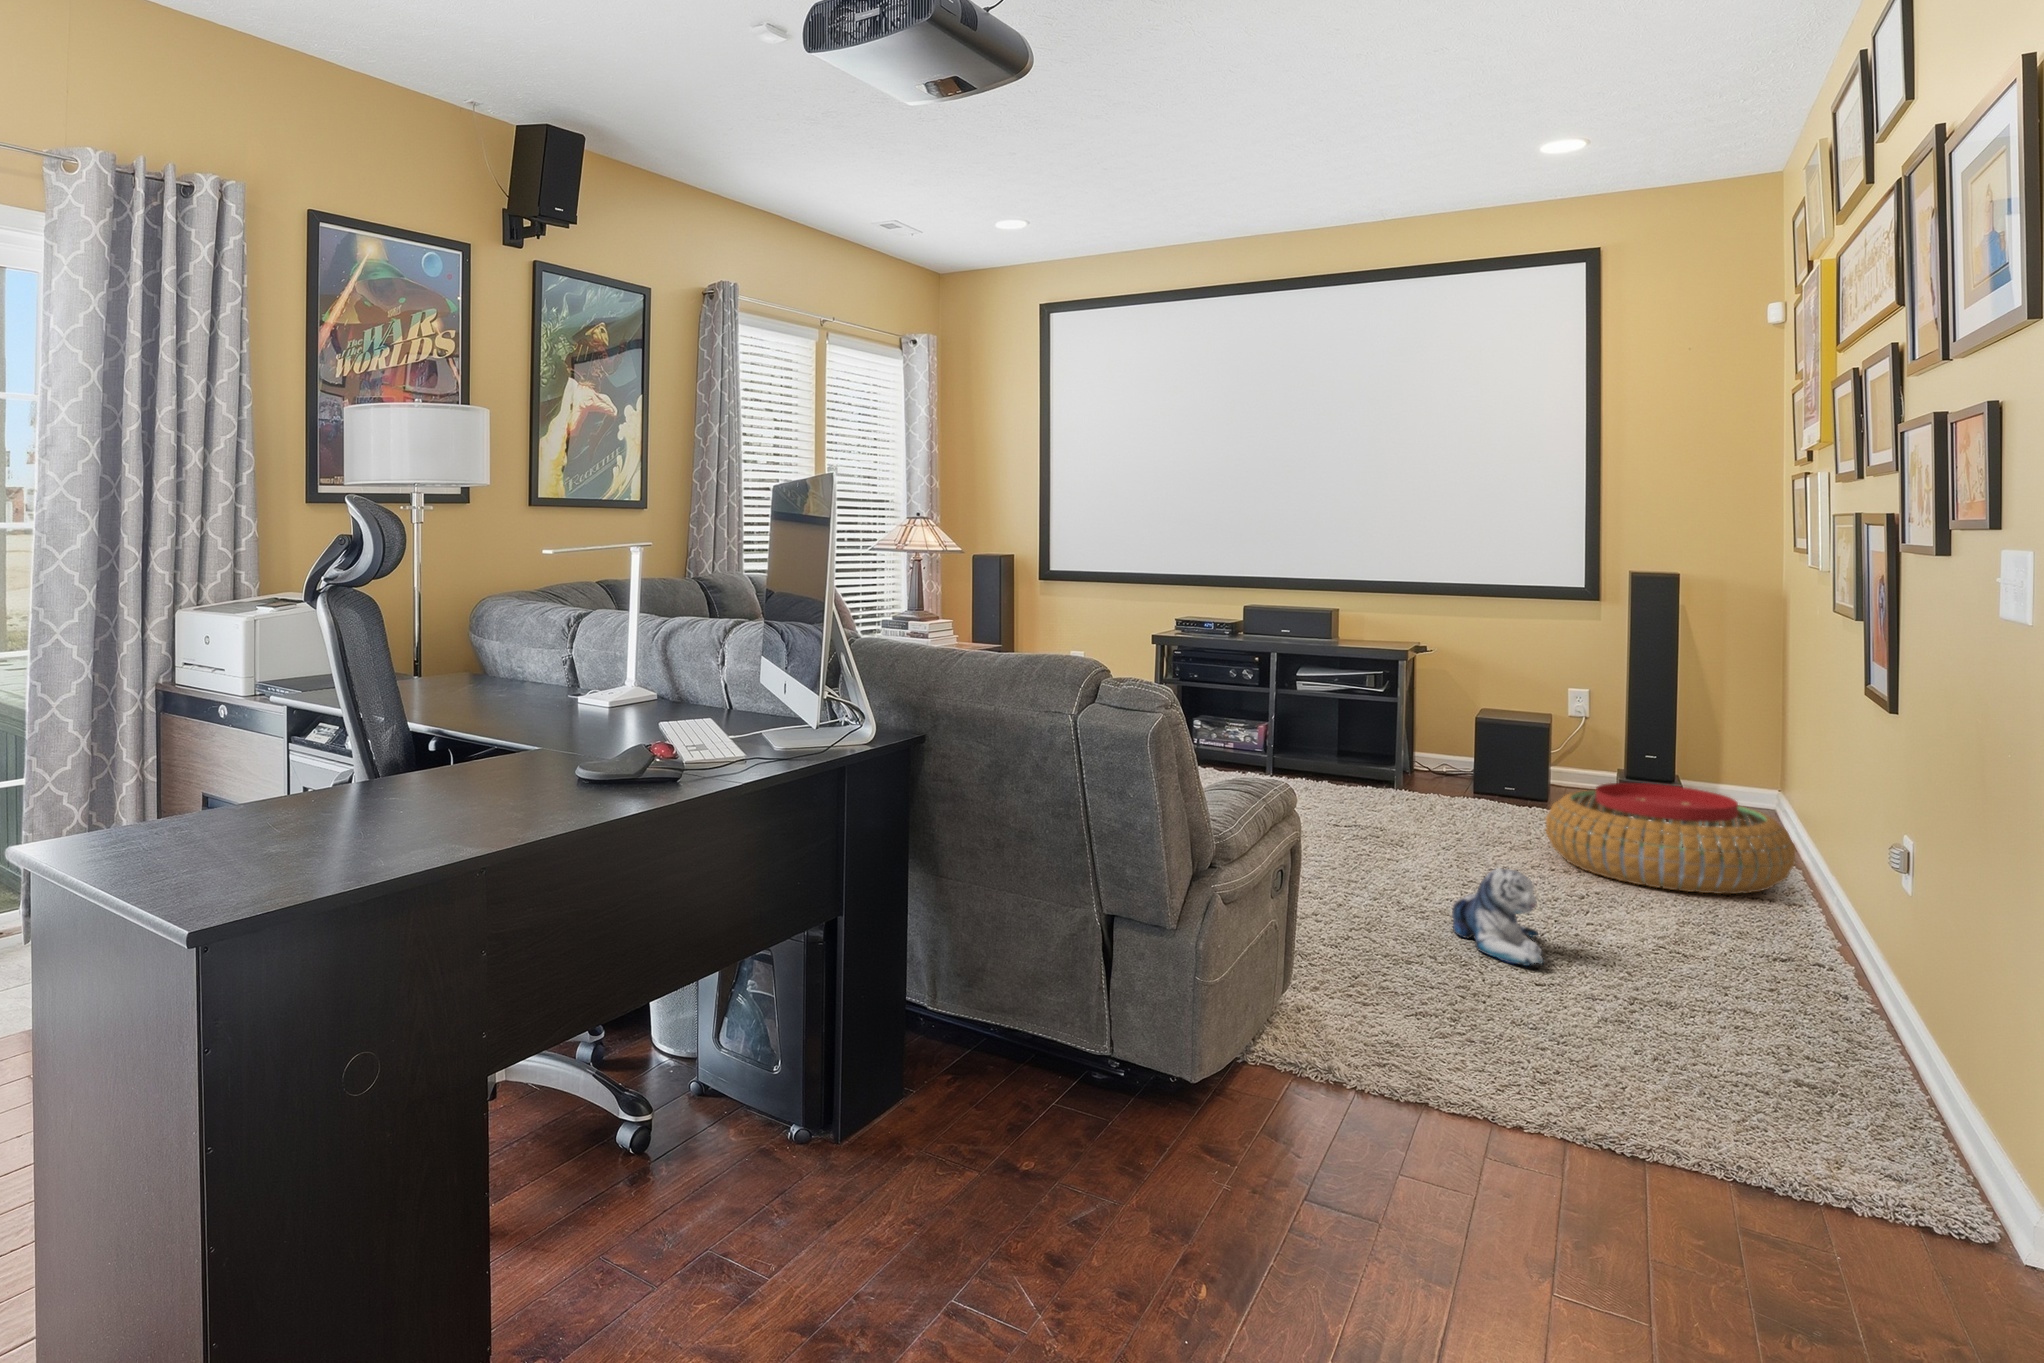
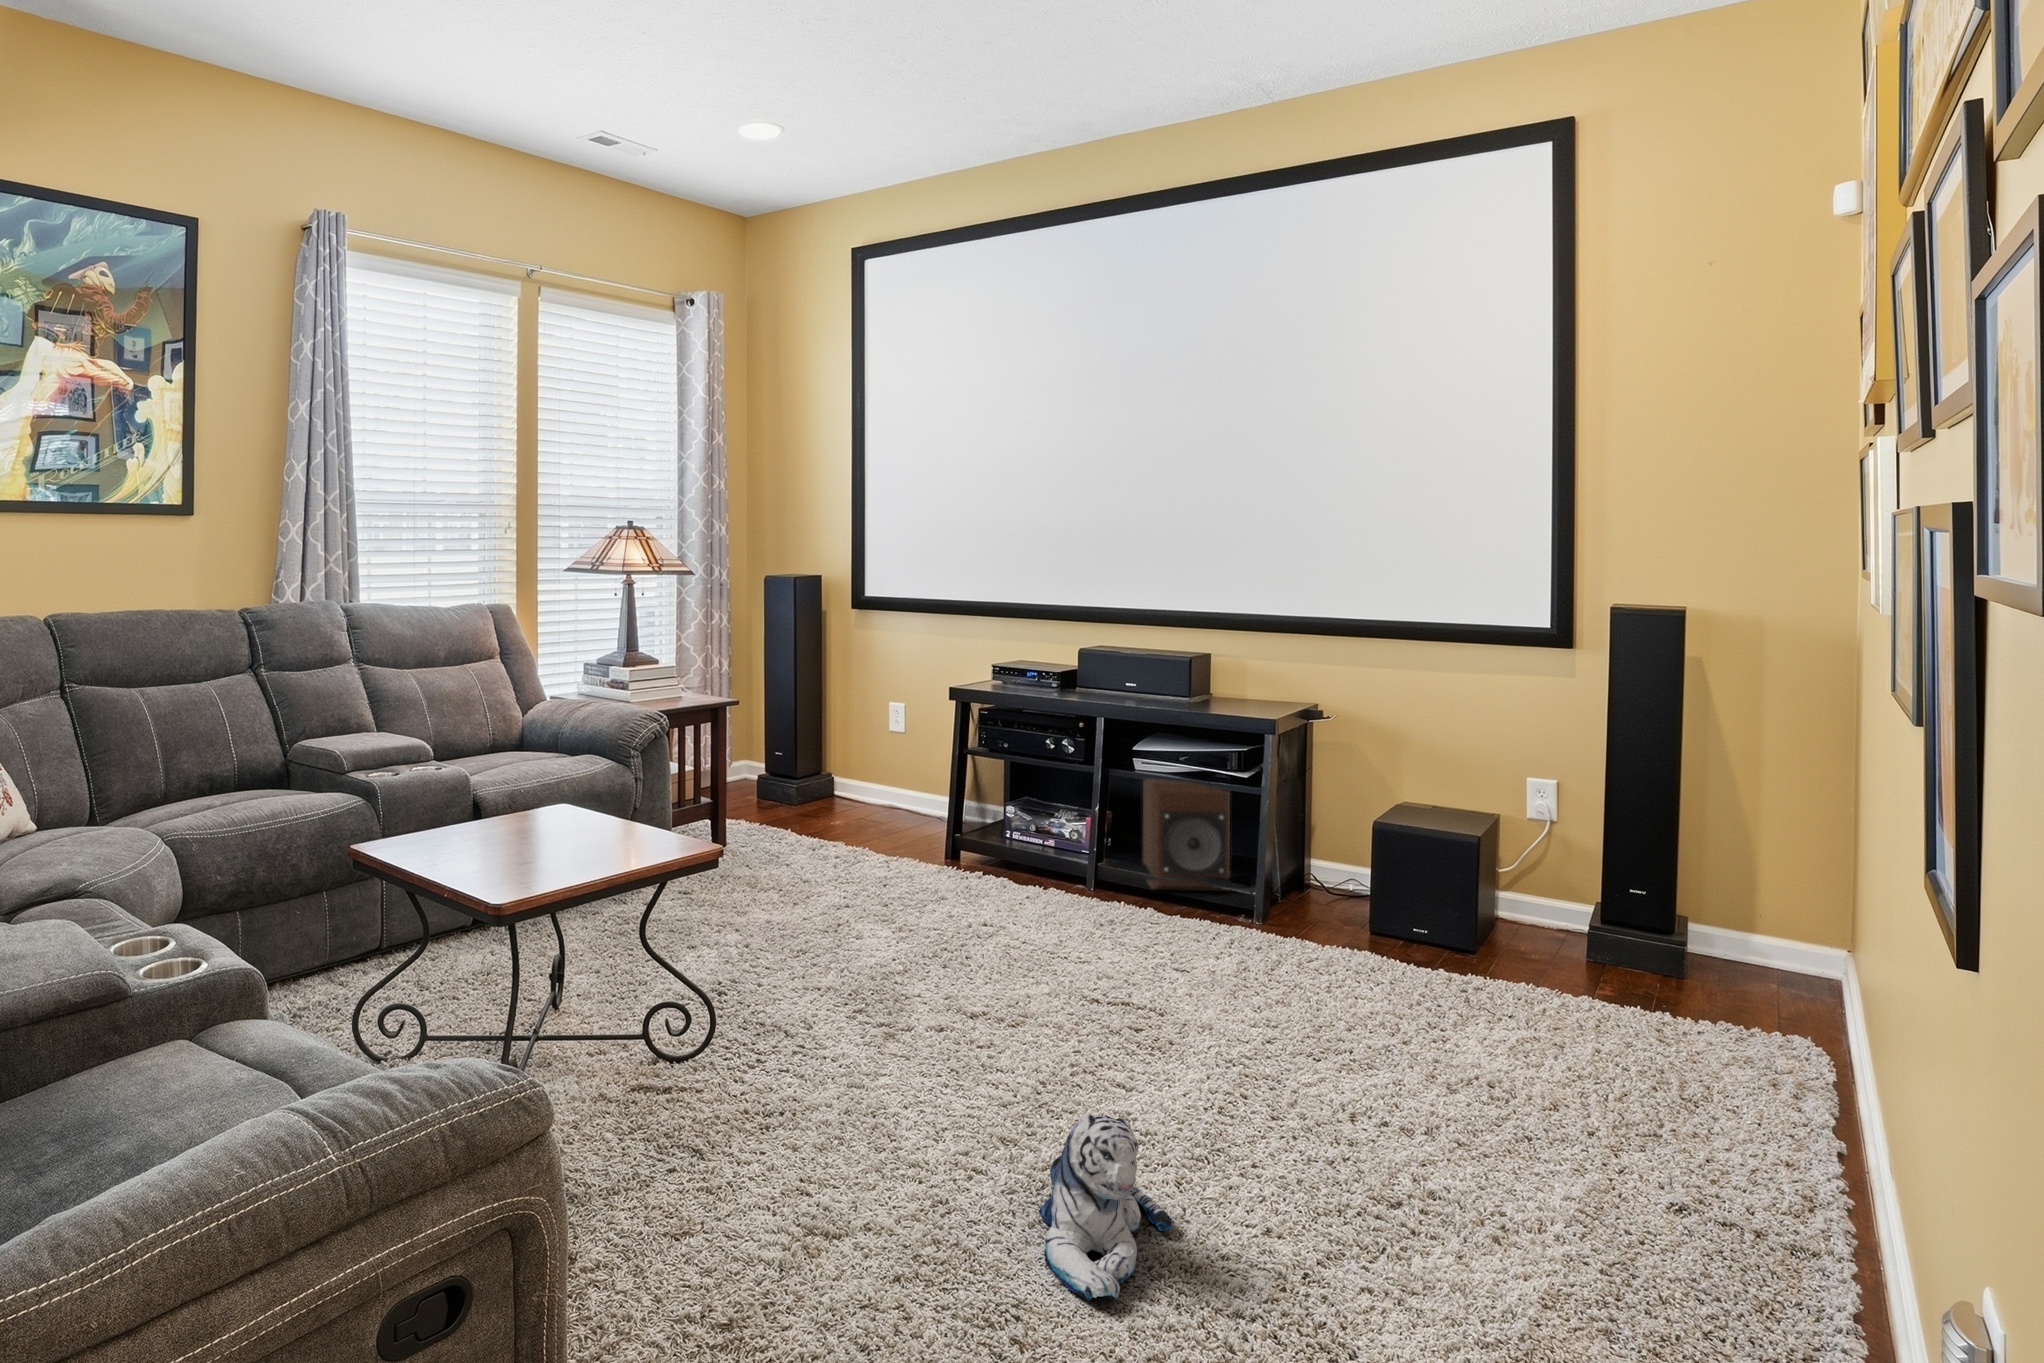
speaker: none [1301,692,1371,772] -> present [1143,779,1230,891]
pouf: present [1546,783,1795,894] -> none [1347,941,1721,1146]

